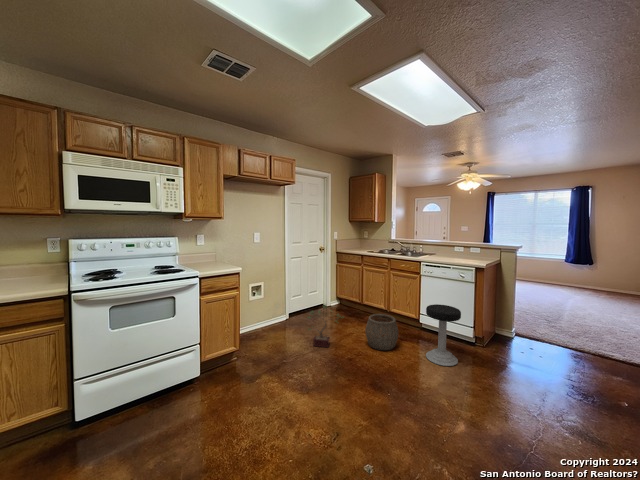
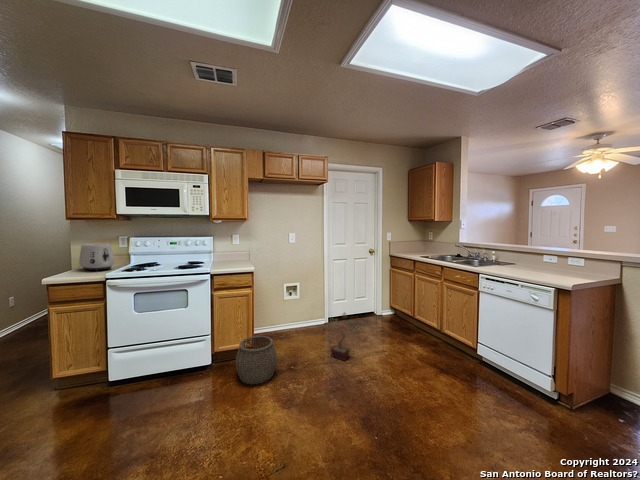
toaster: none [8,248,68,284] -> present [79,244,114,271]
stool: present [426,304,461,366] -> none [461,332,514,425]
woven basket: present [365,314,398,350] -> present [236,336,277,384]

